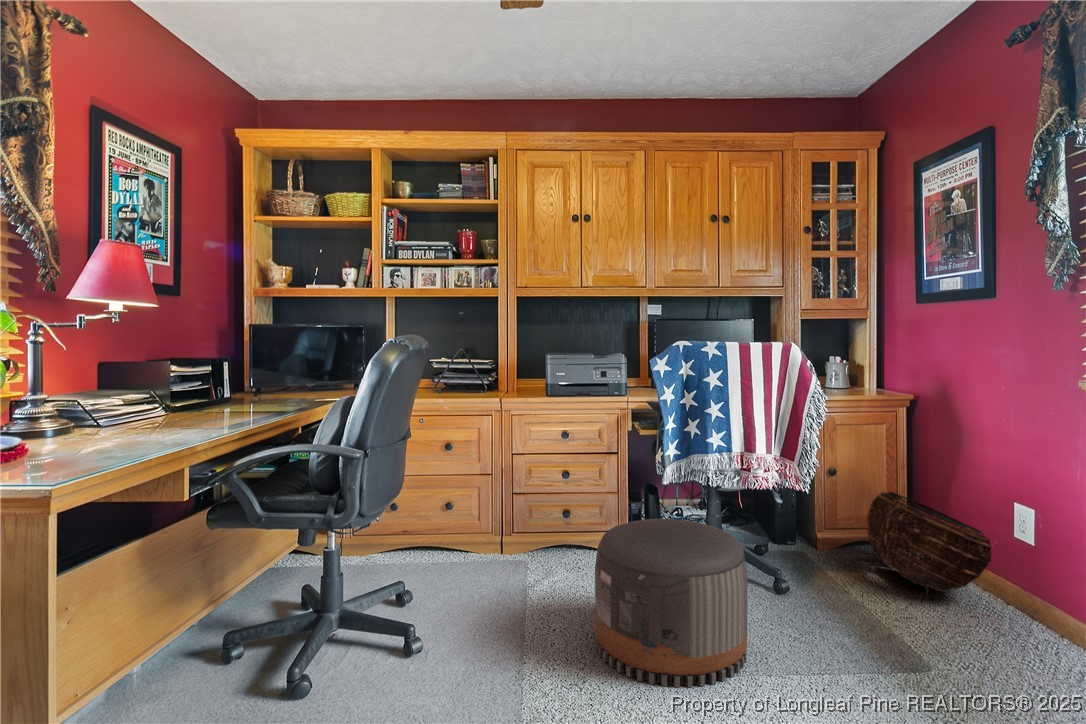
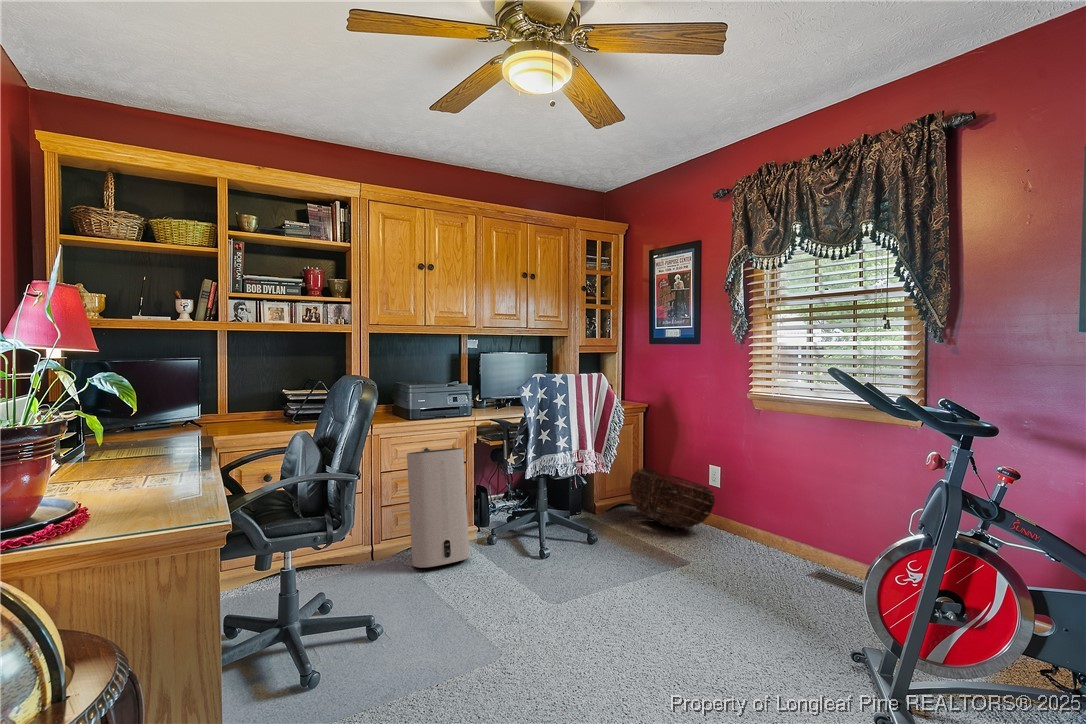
air purifier: none [532,434,600,568] -> present [407,448,470,568]
pouf: present [595,519,748,687] -> none [517,507,629,632]

